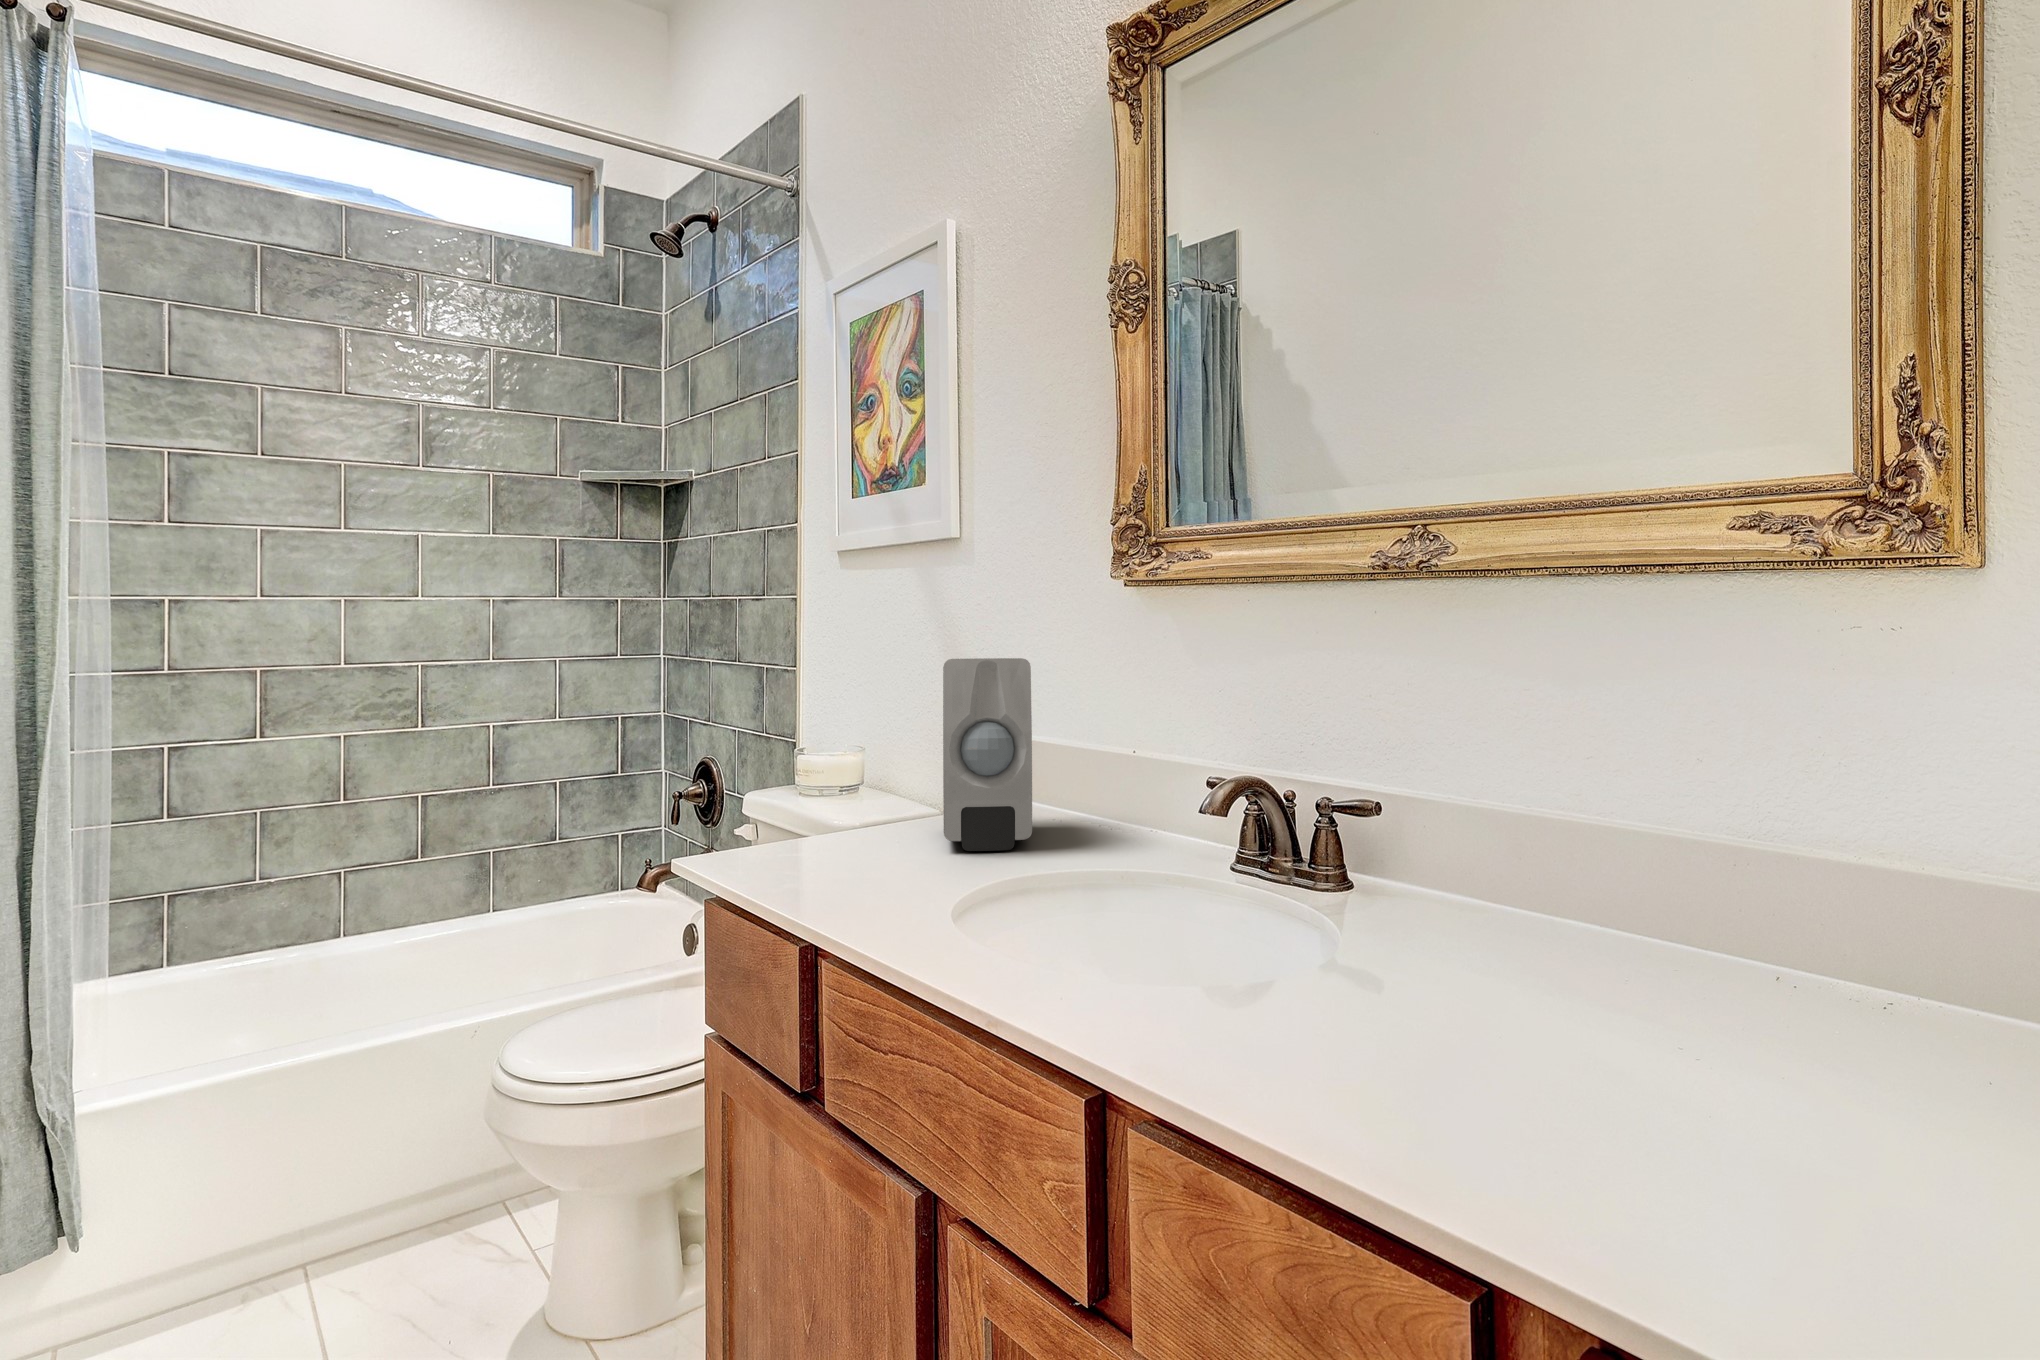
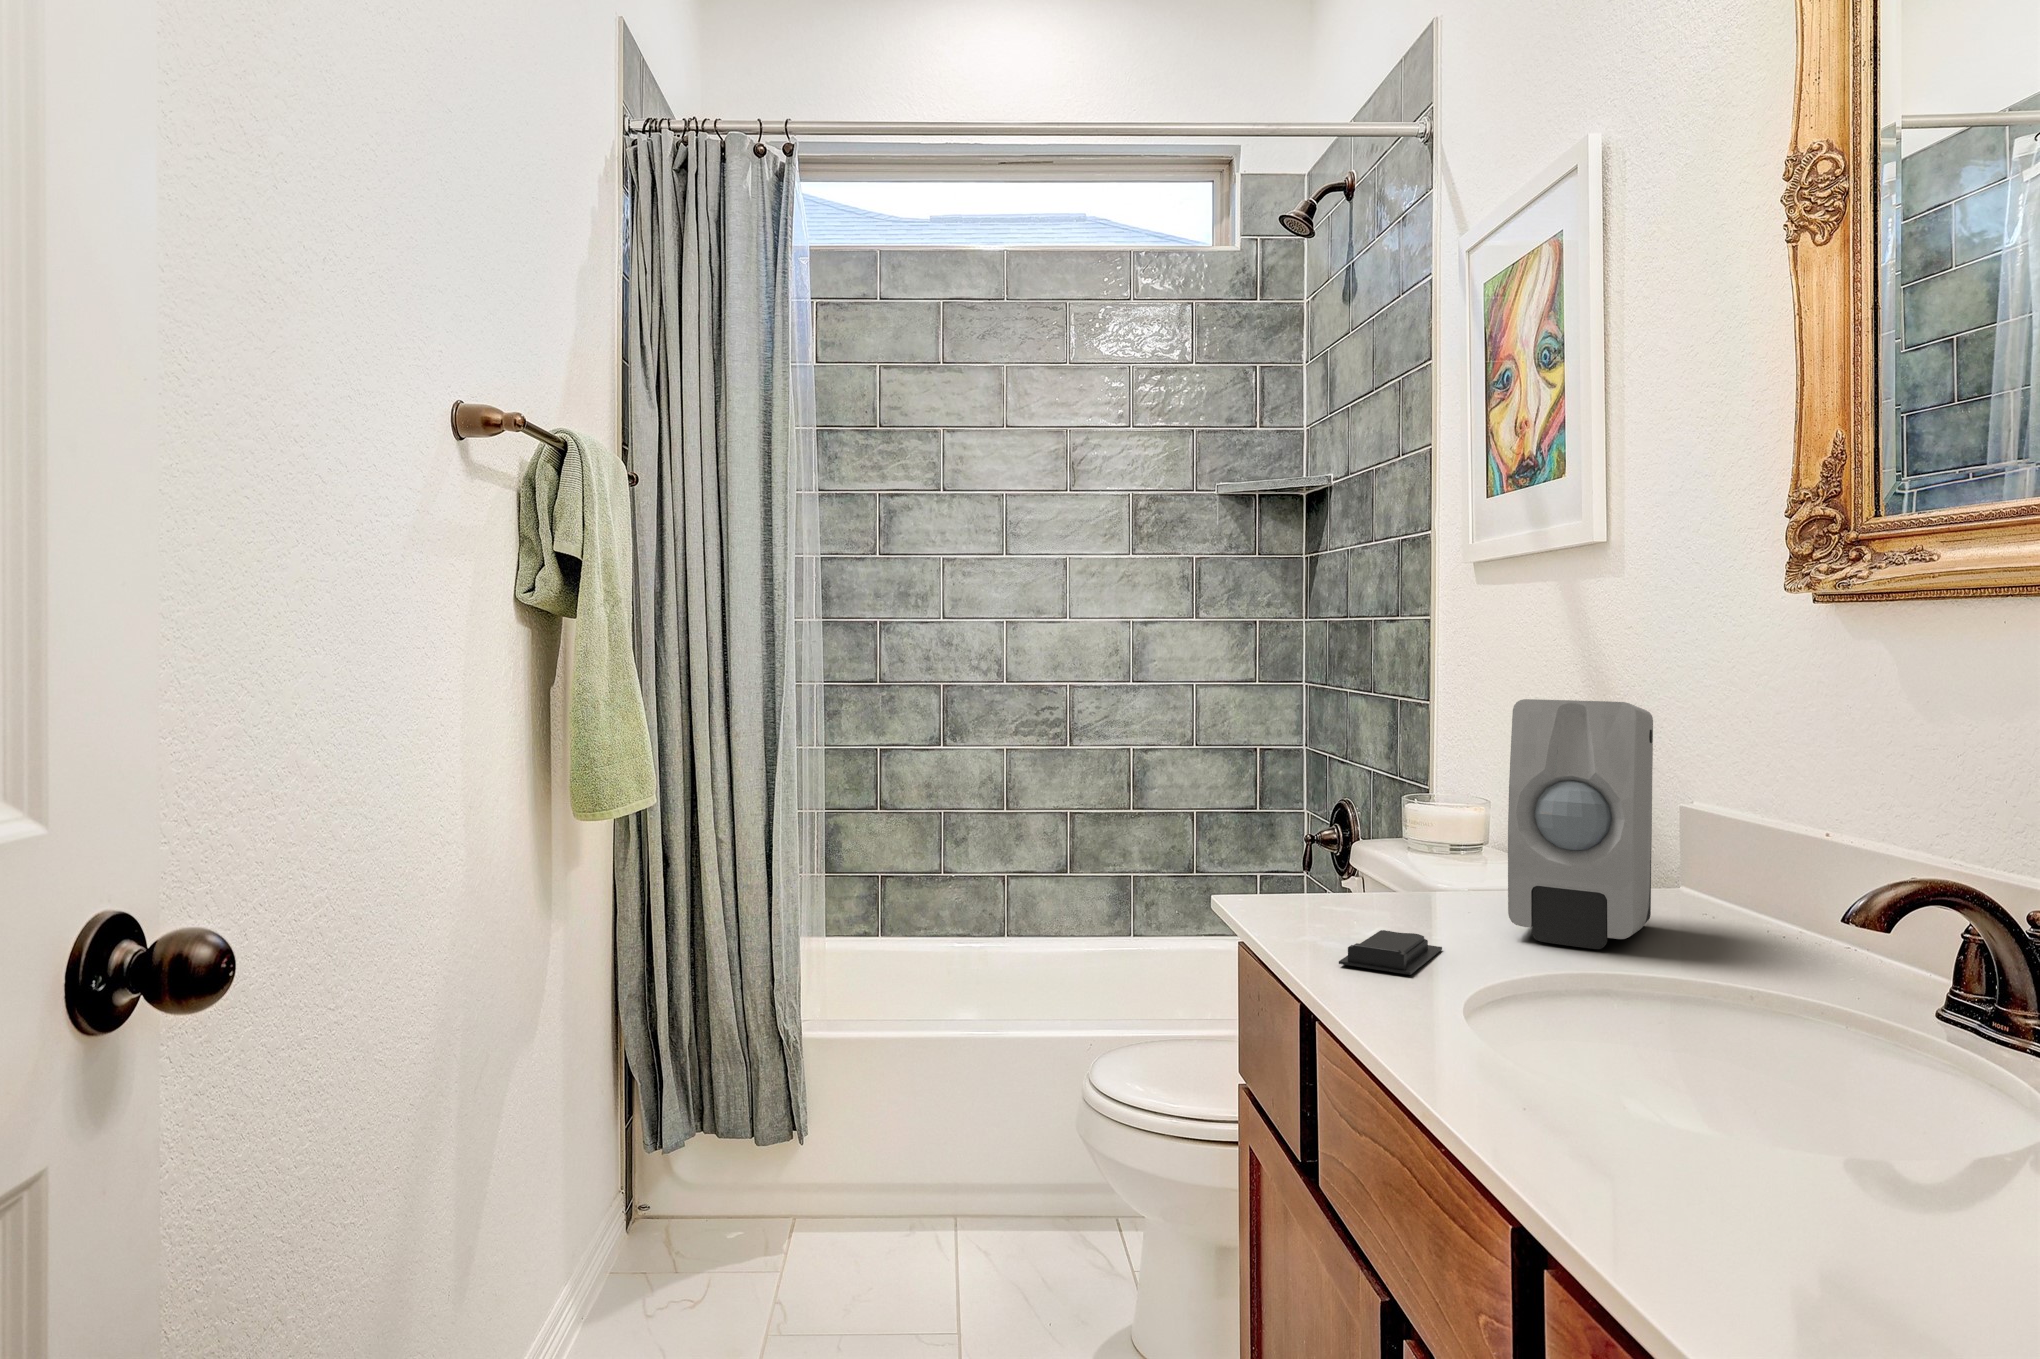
soap bar: none [837,861,904,898] -> present [1339,930,1442,975]

